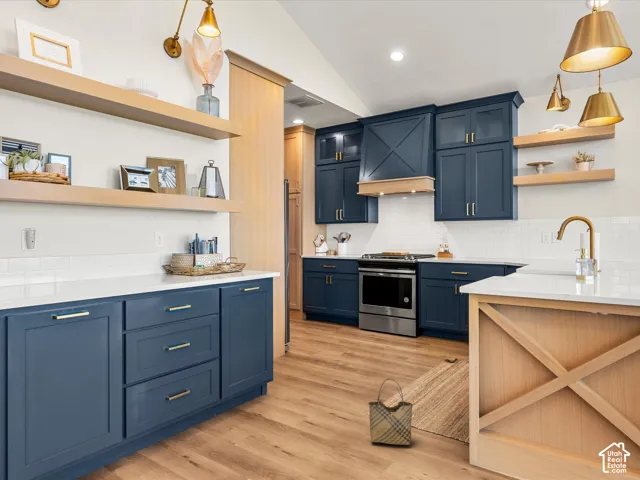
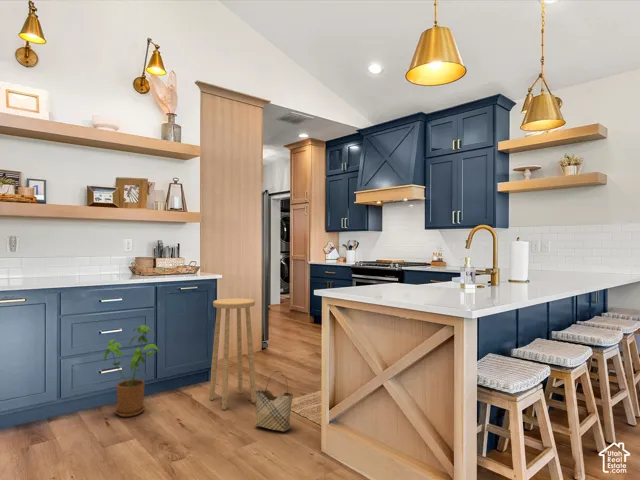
stool: none [286,299,341,427] -> present [210,298,256,410]
house plant: none [177,336,246,449] -> present [103,325,159,417]

